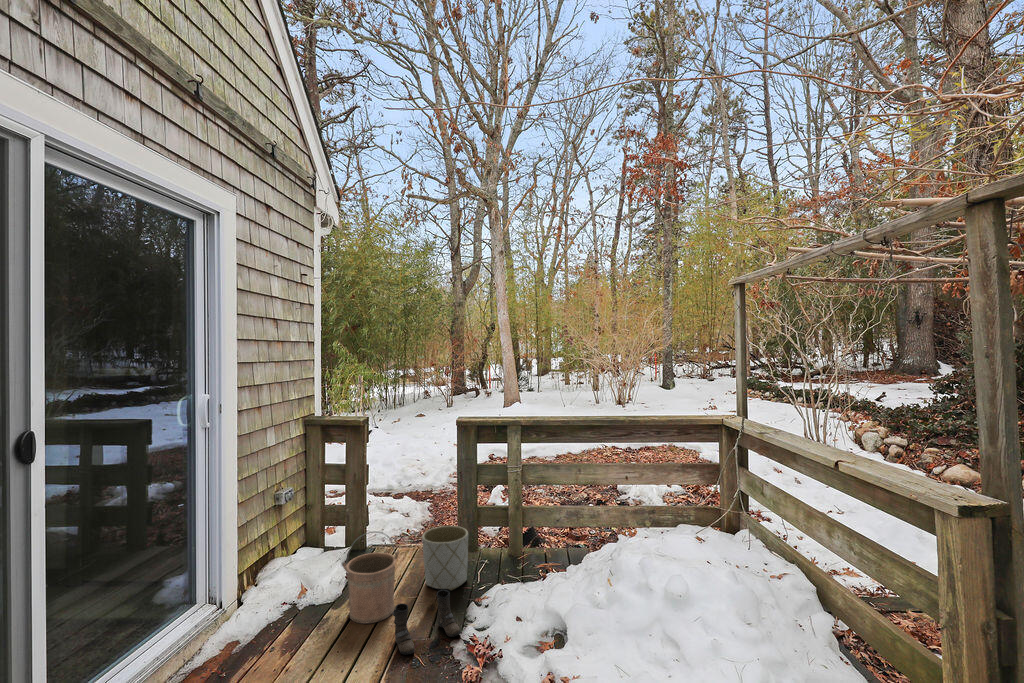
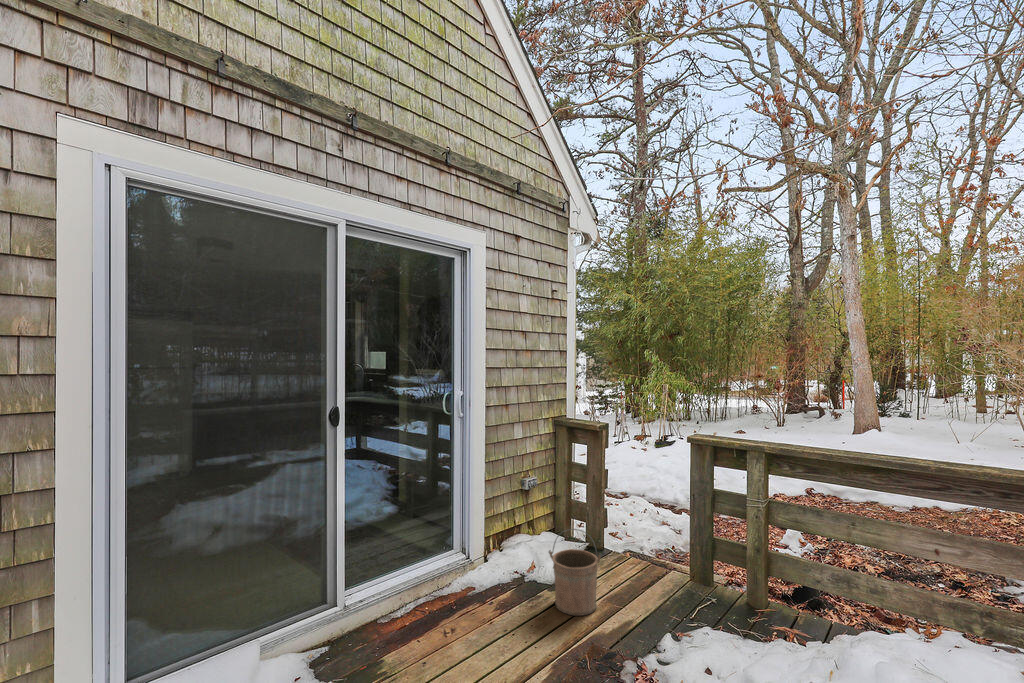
planter: present [422,526,468,590] -> none [633,543,683,613]
boots: present [393,590,460,655] -> none [577,604,642,657]

